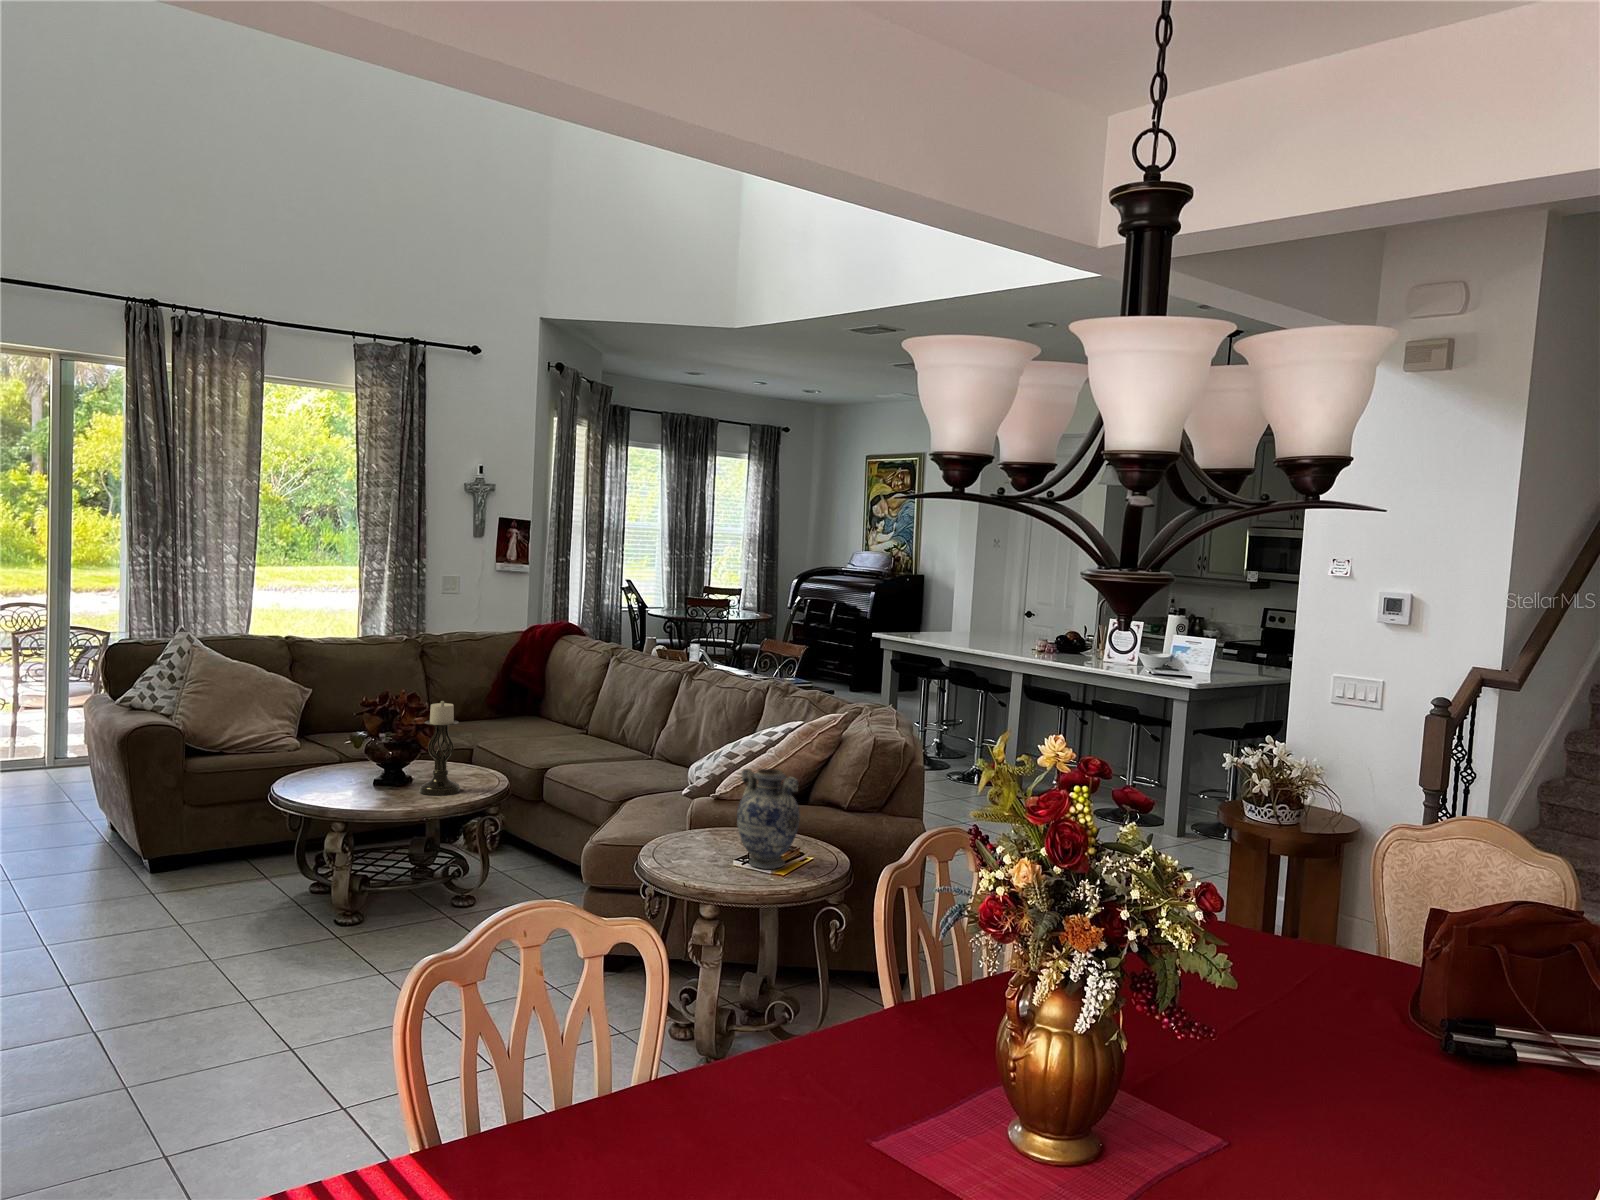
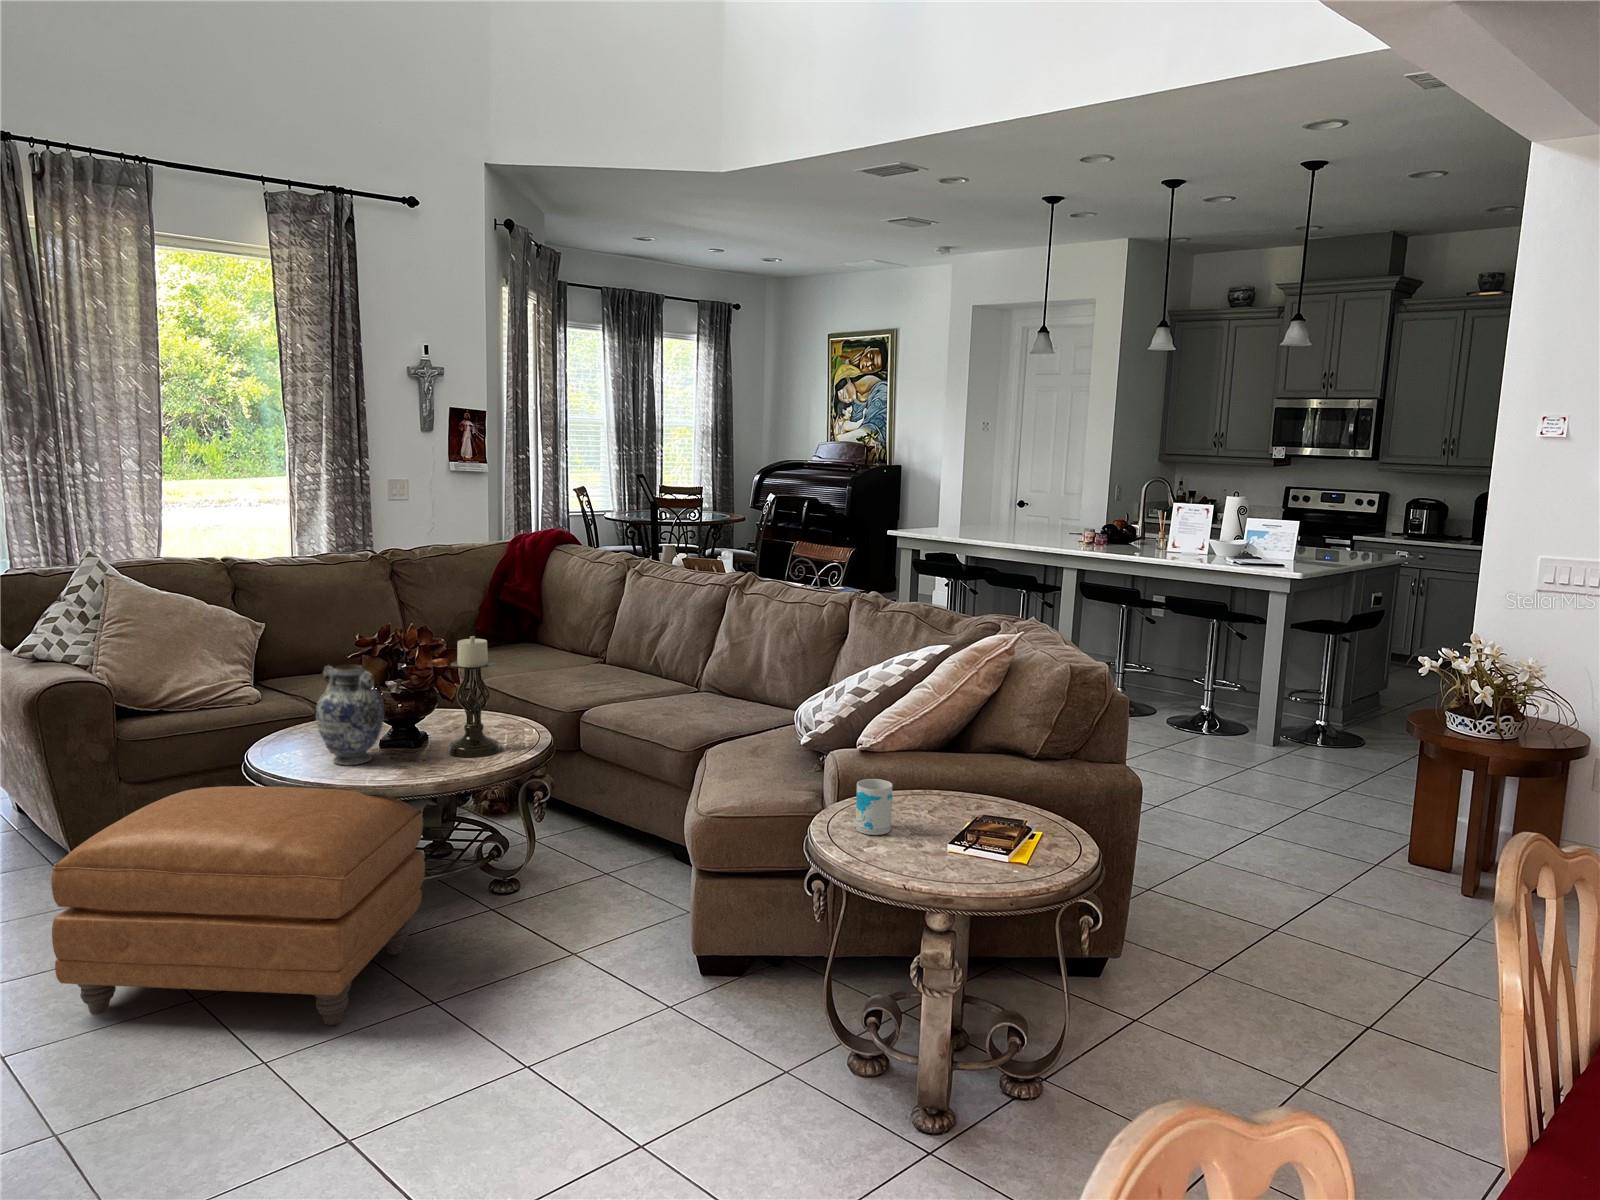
decorative vase: present [737,769,800,869] -> present [316,664,384,765]
ottoman: none [102,806,386,985] -> present [51,786,425,1025]
mug: none [677,816,706,858] -> present [856,779,892,835]

